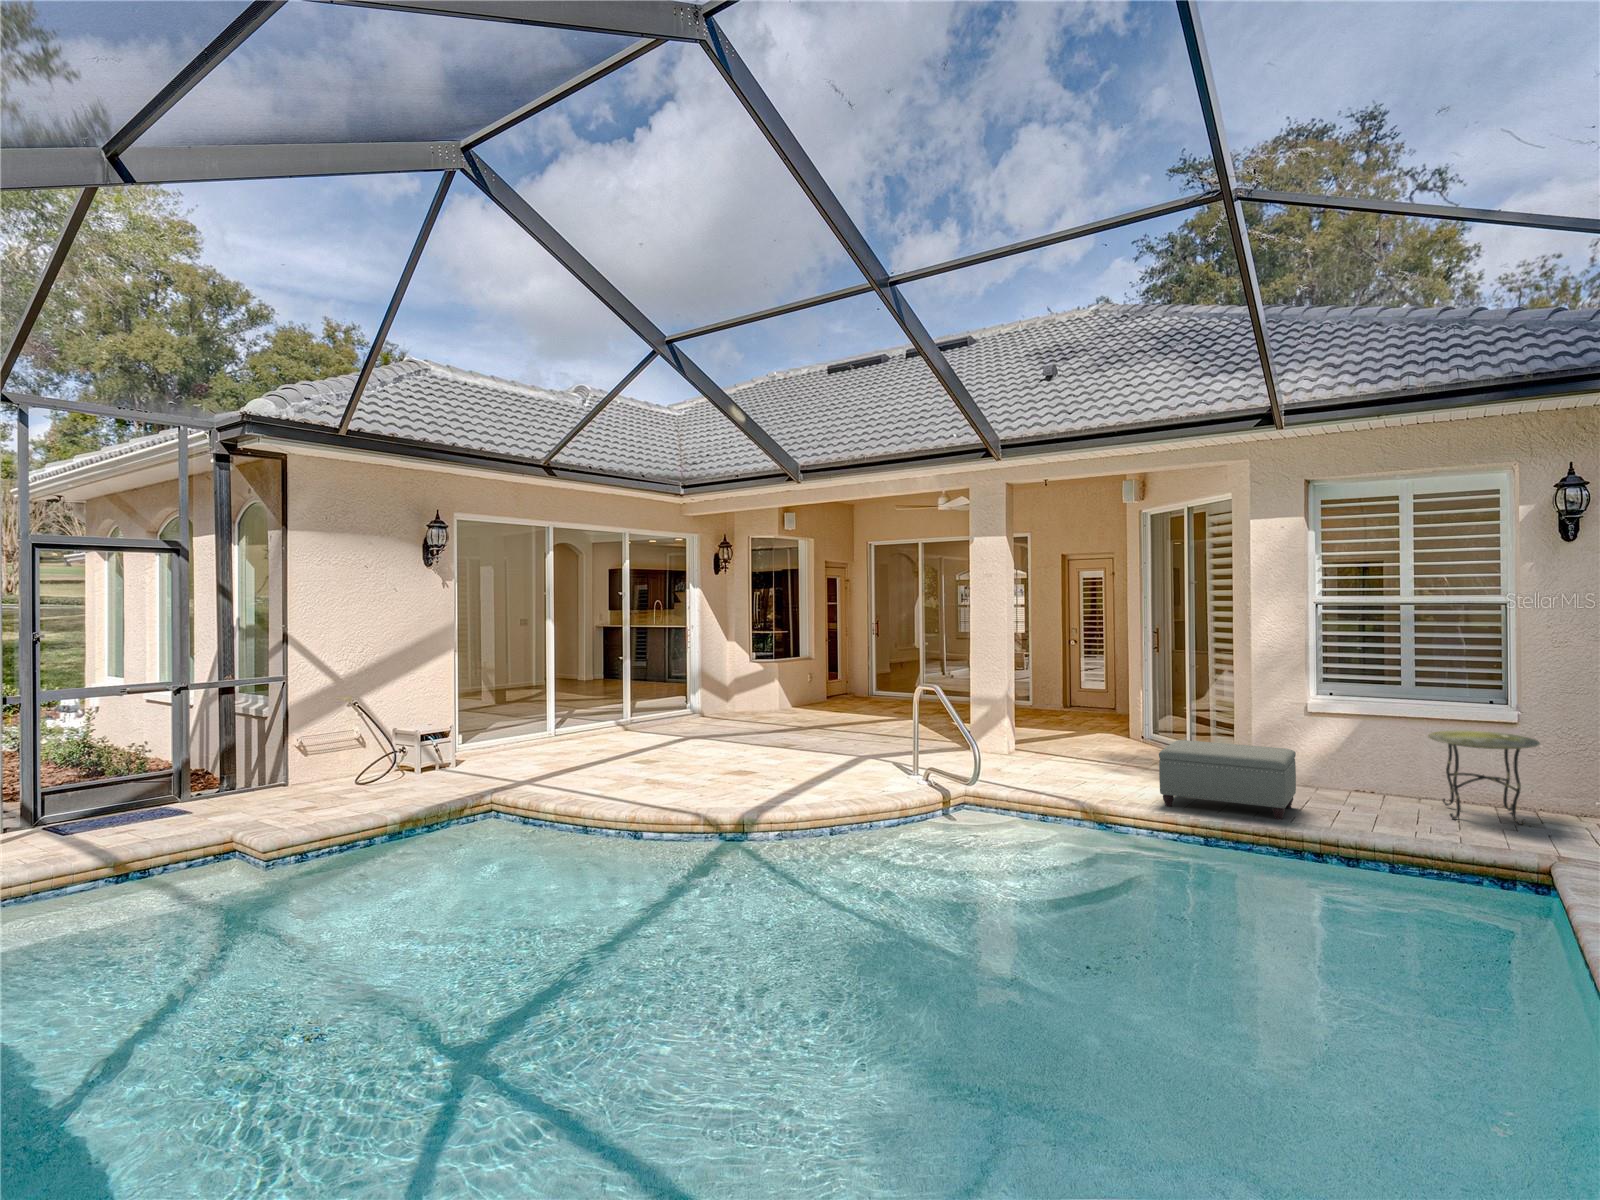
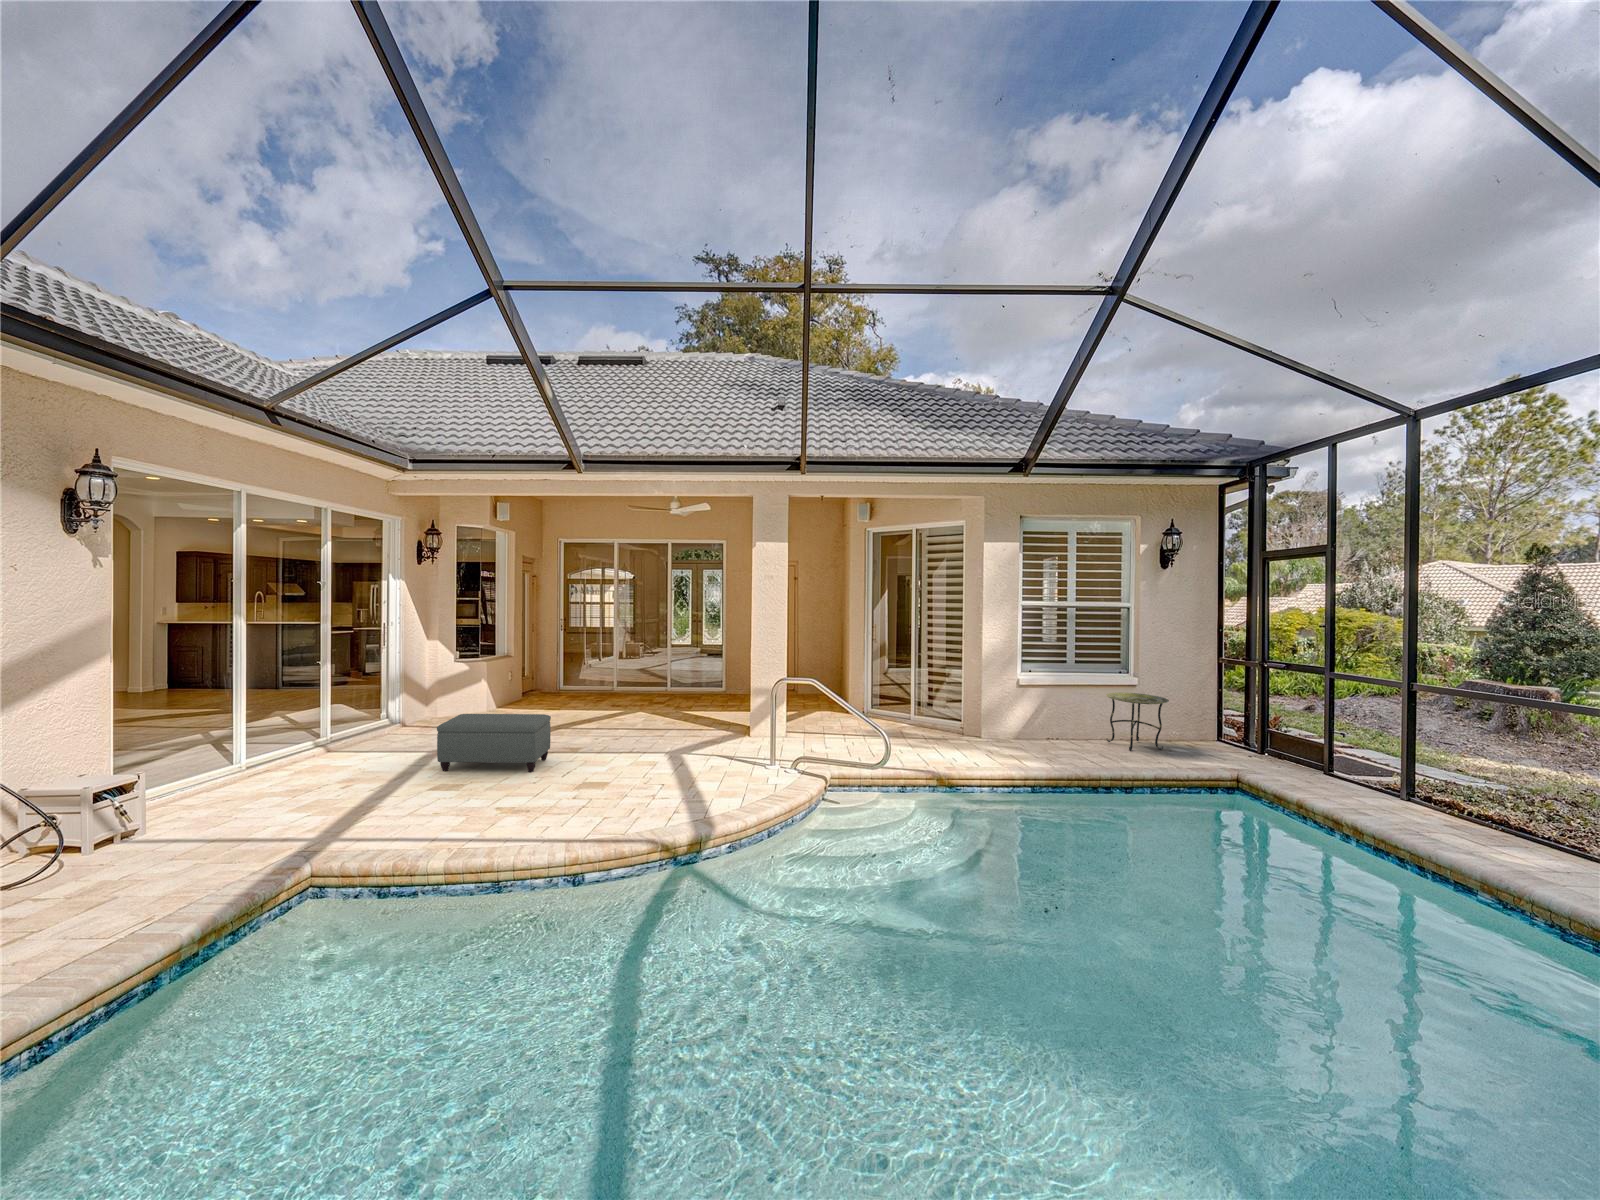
ottoman: present [1159,740,1296,819] -> present [437,714,551,772]

